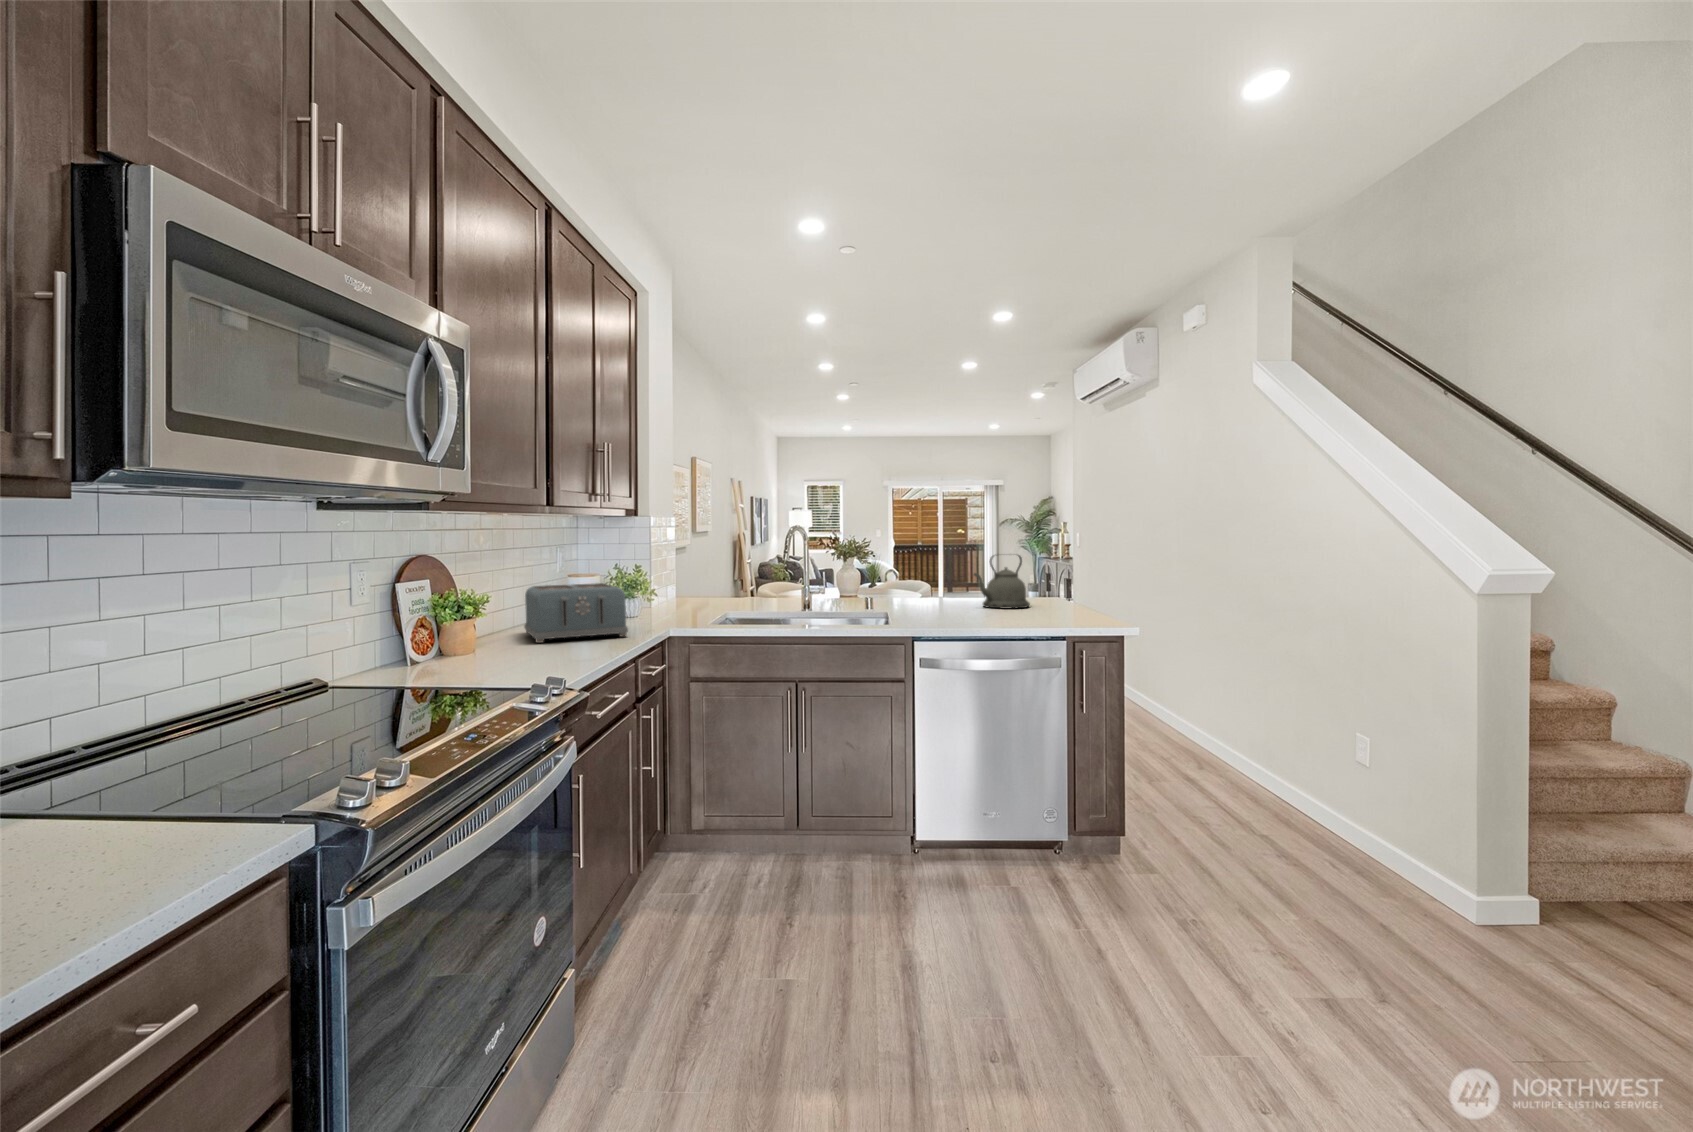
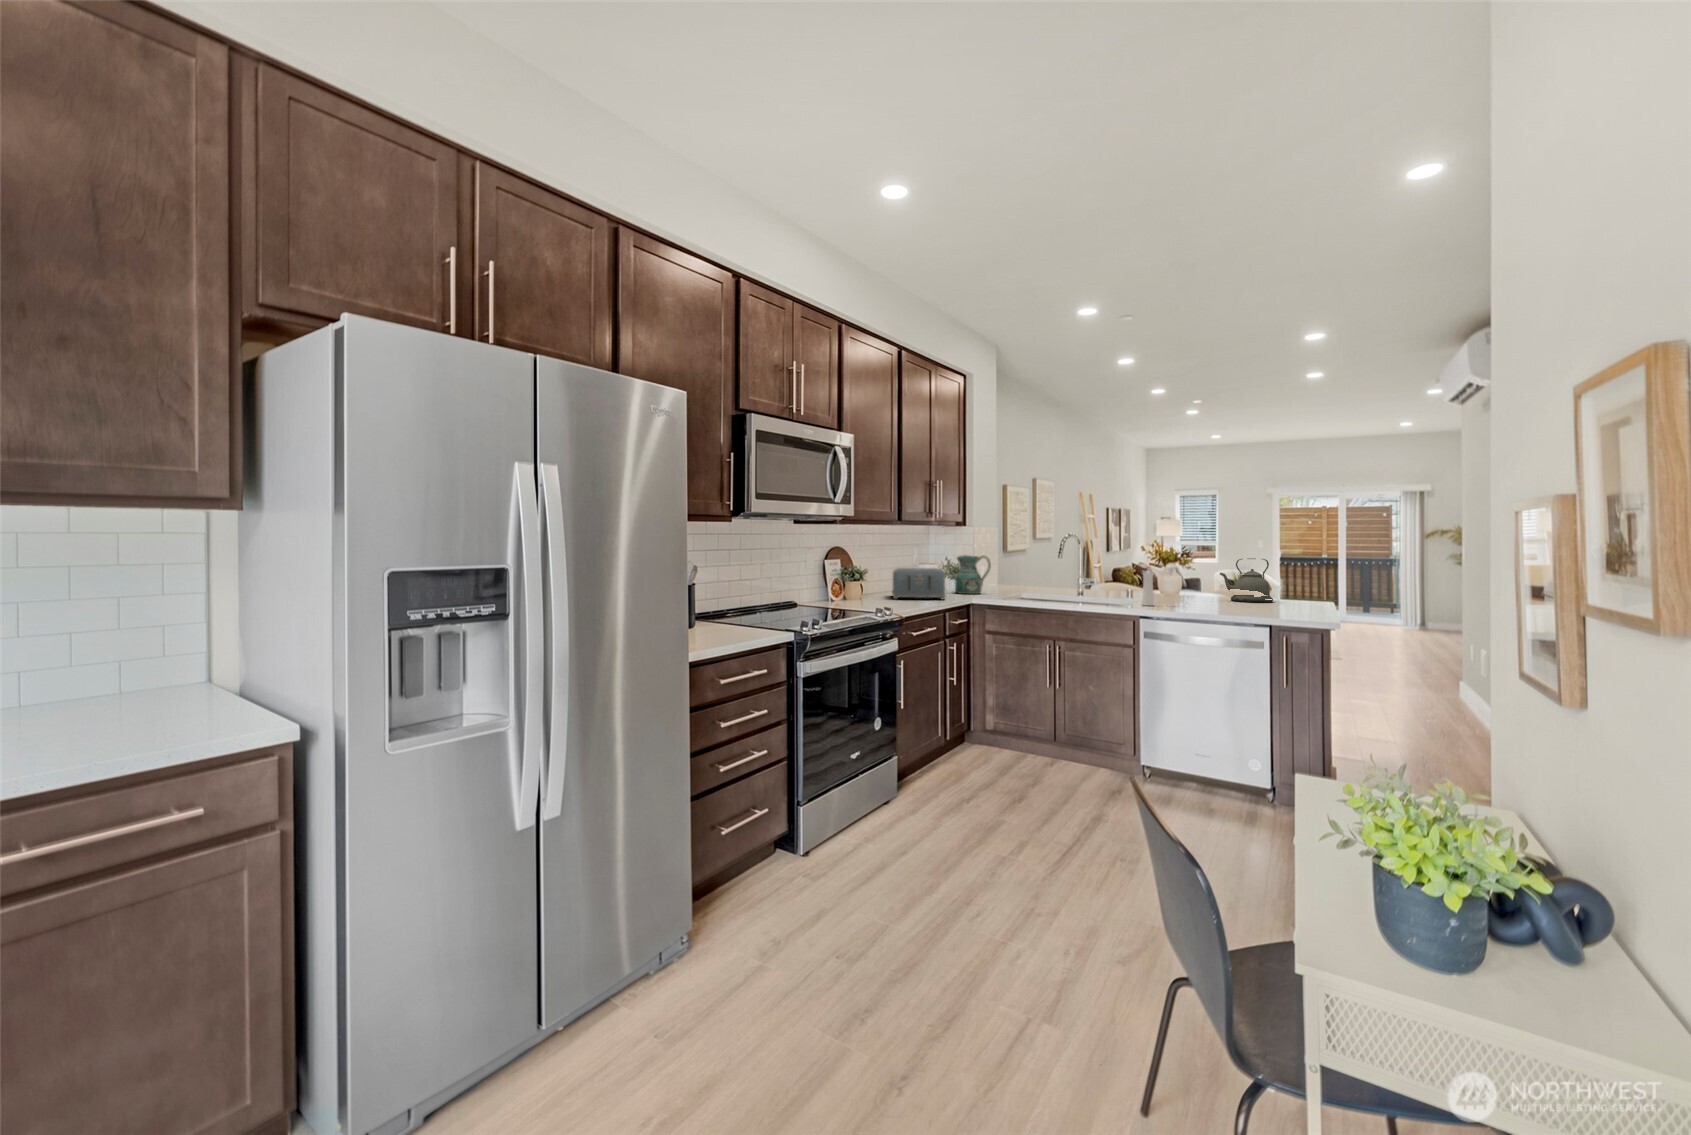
ceramic pitcher: none [624,558,679,619] -> present [955,555,991,594]
pepper mill: none [916,567,957,626] -> present [1142,565,1175,606]

